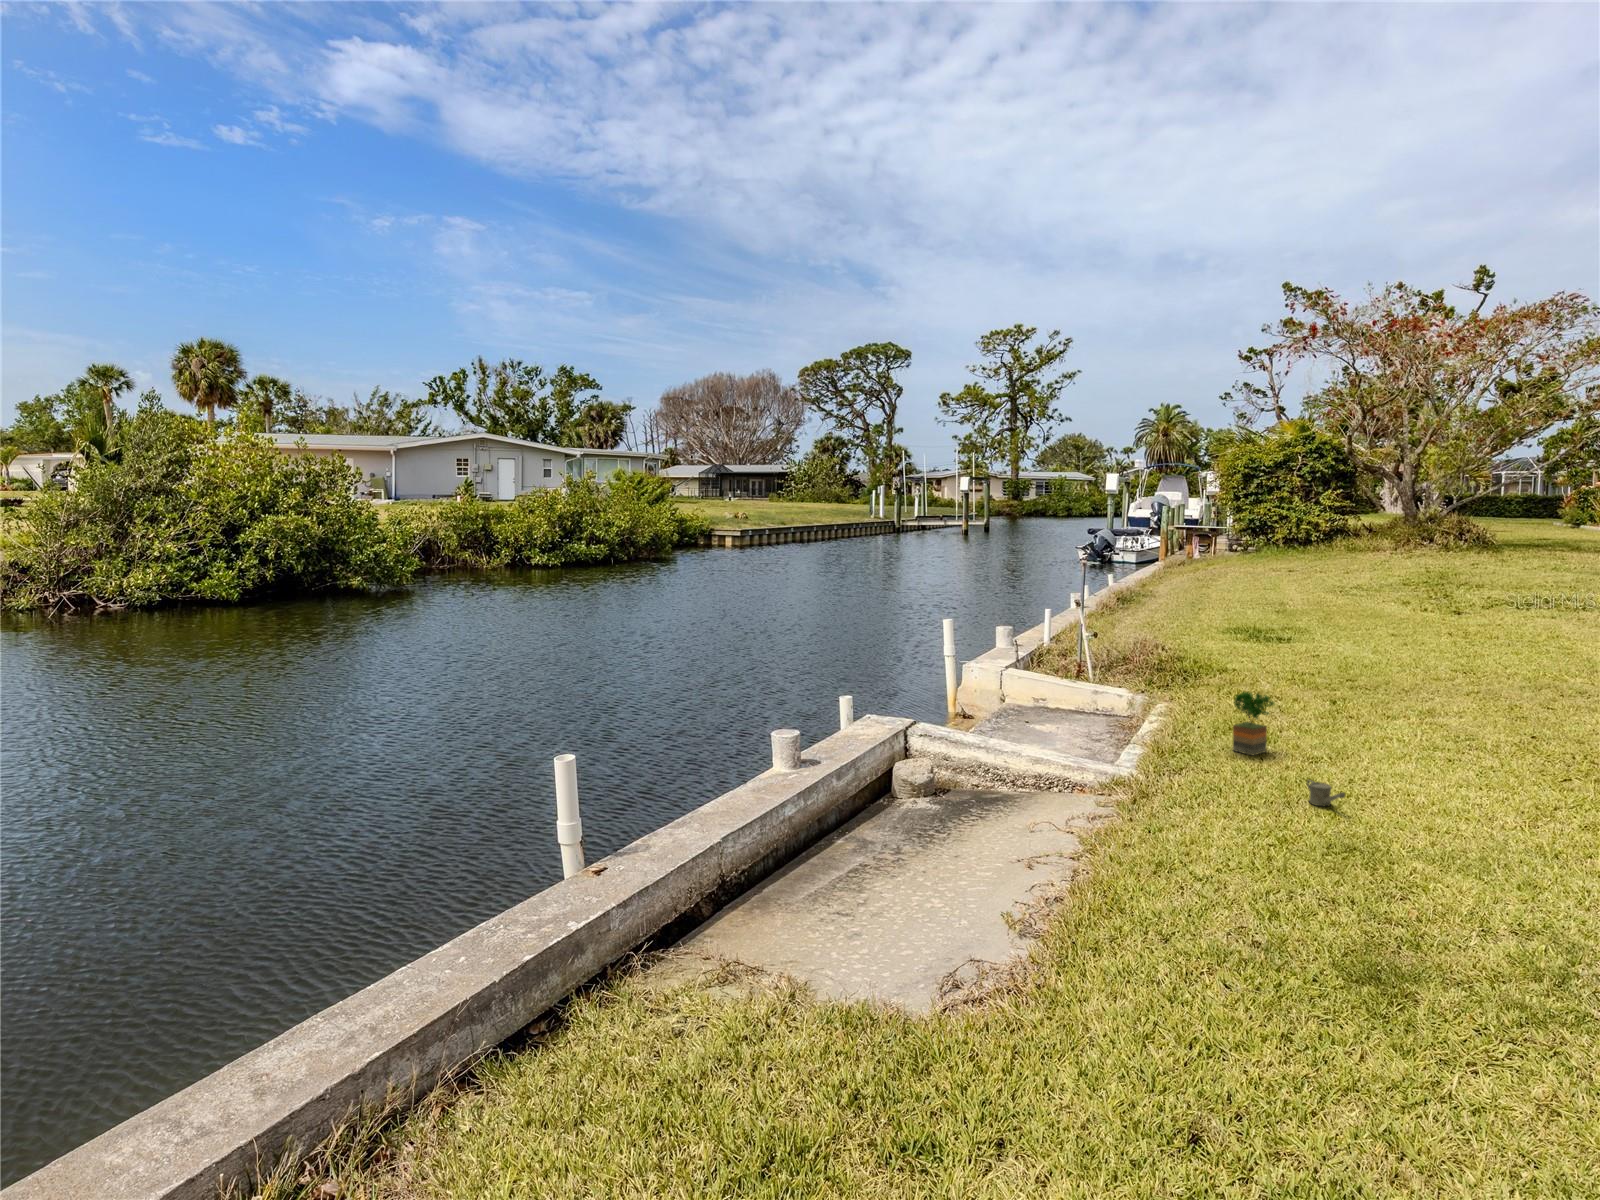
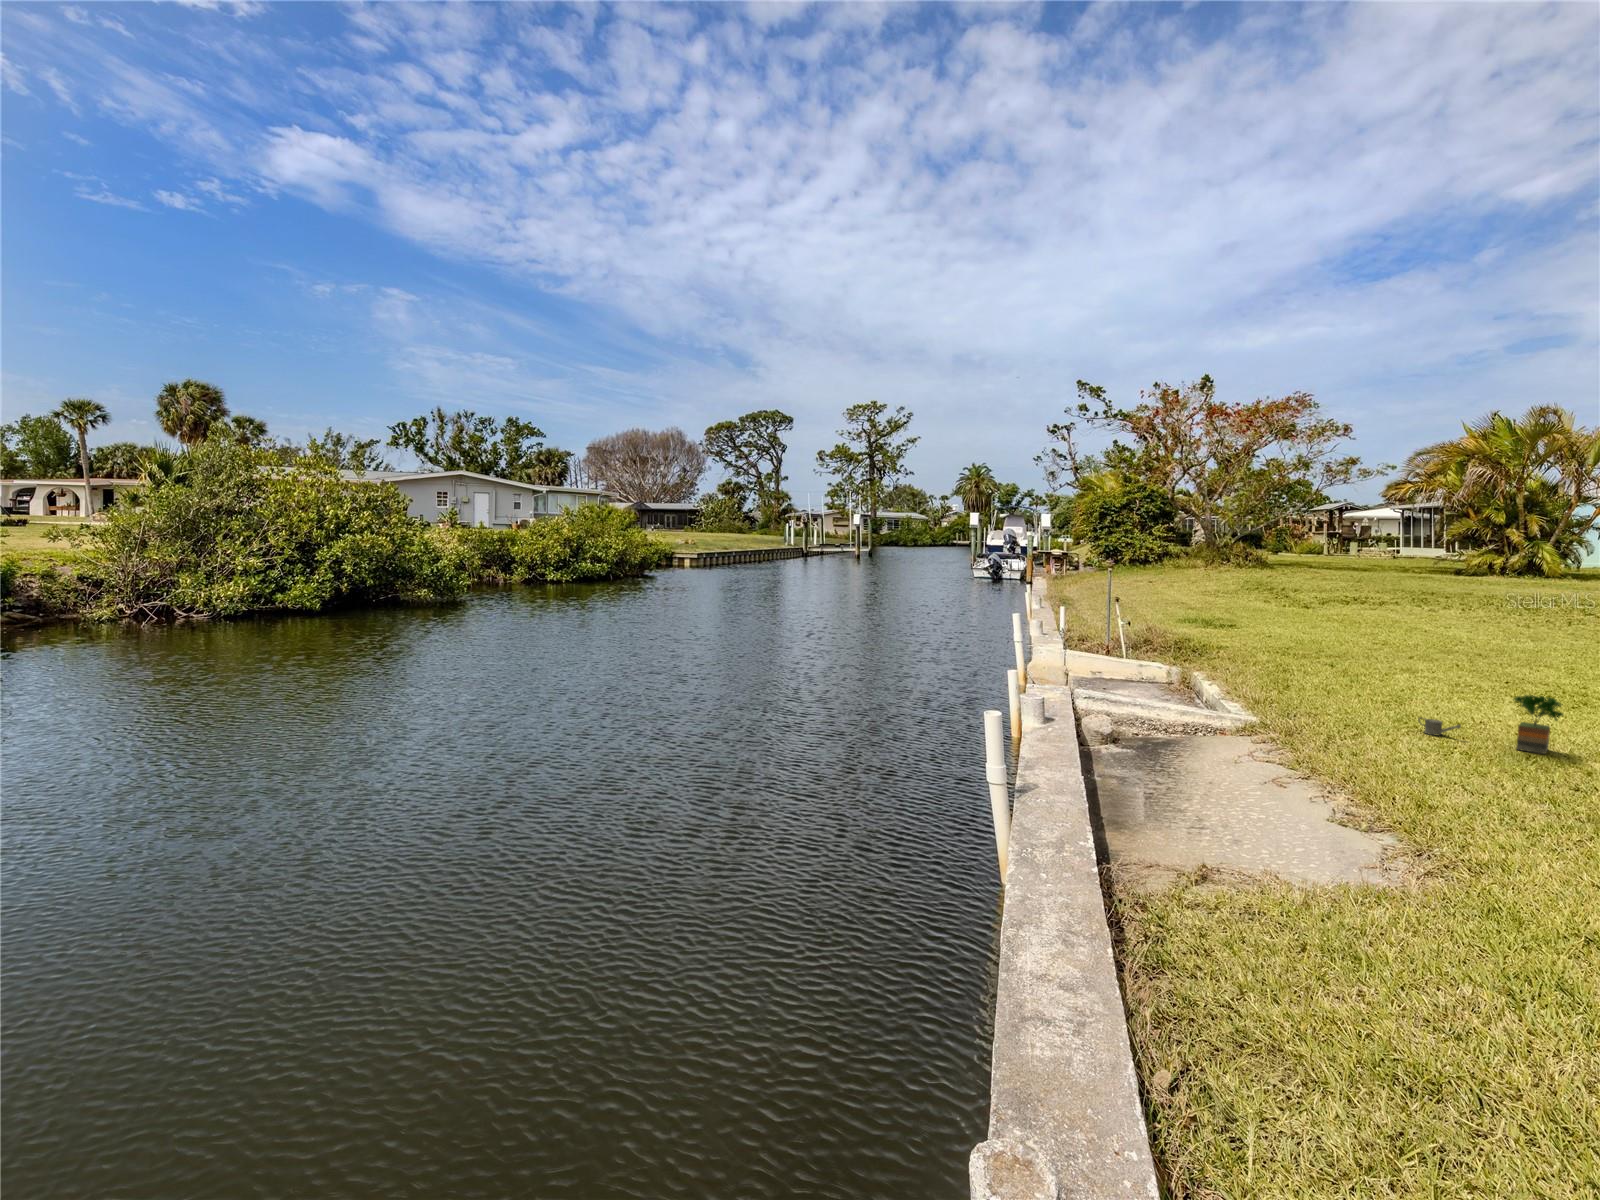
potted tree: present [1233,692,1274,756] -> present [1513,695,1563,754]

